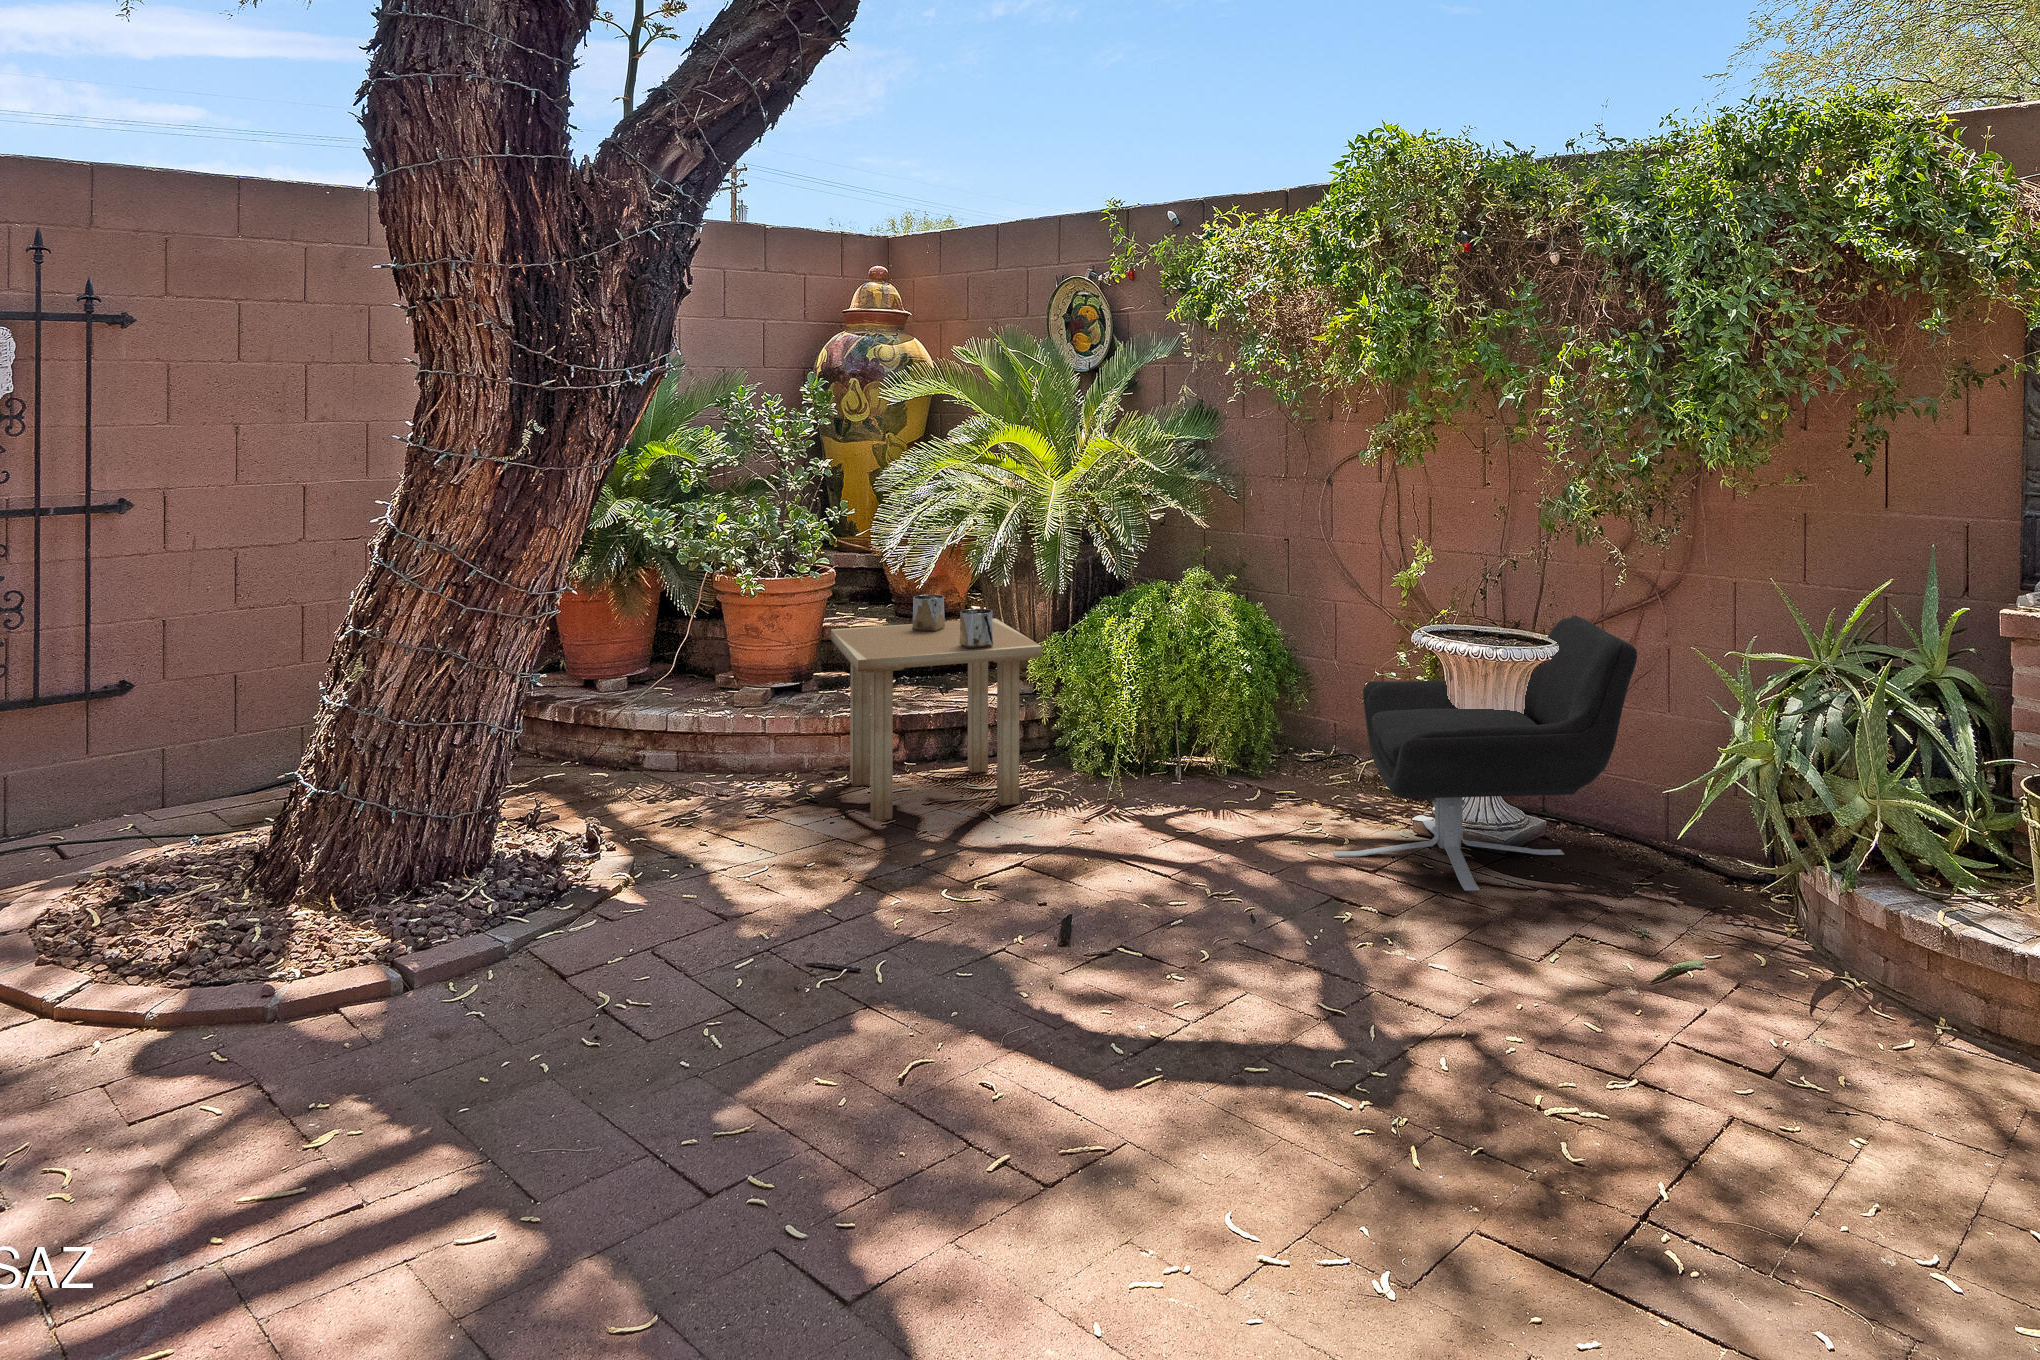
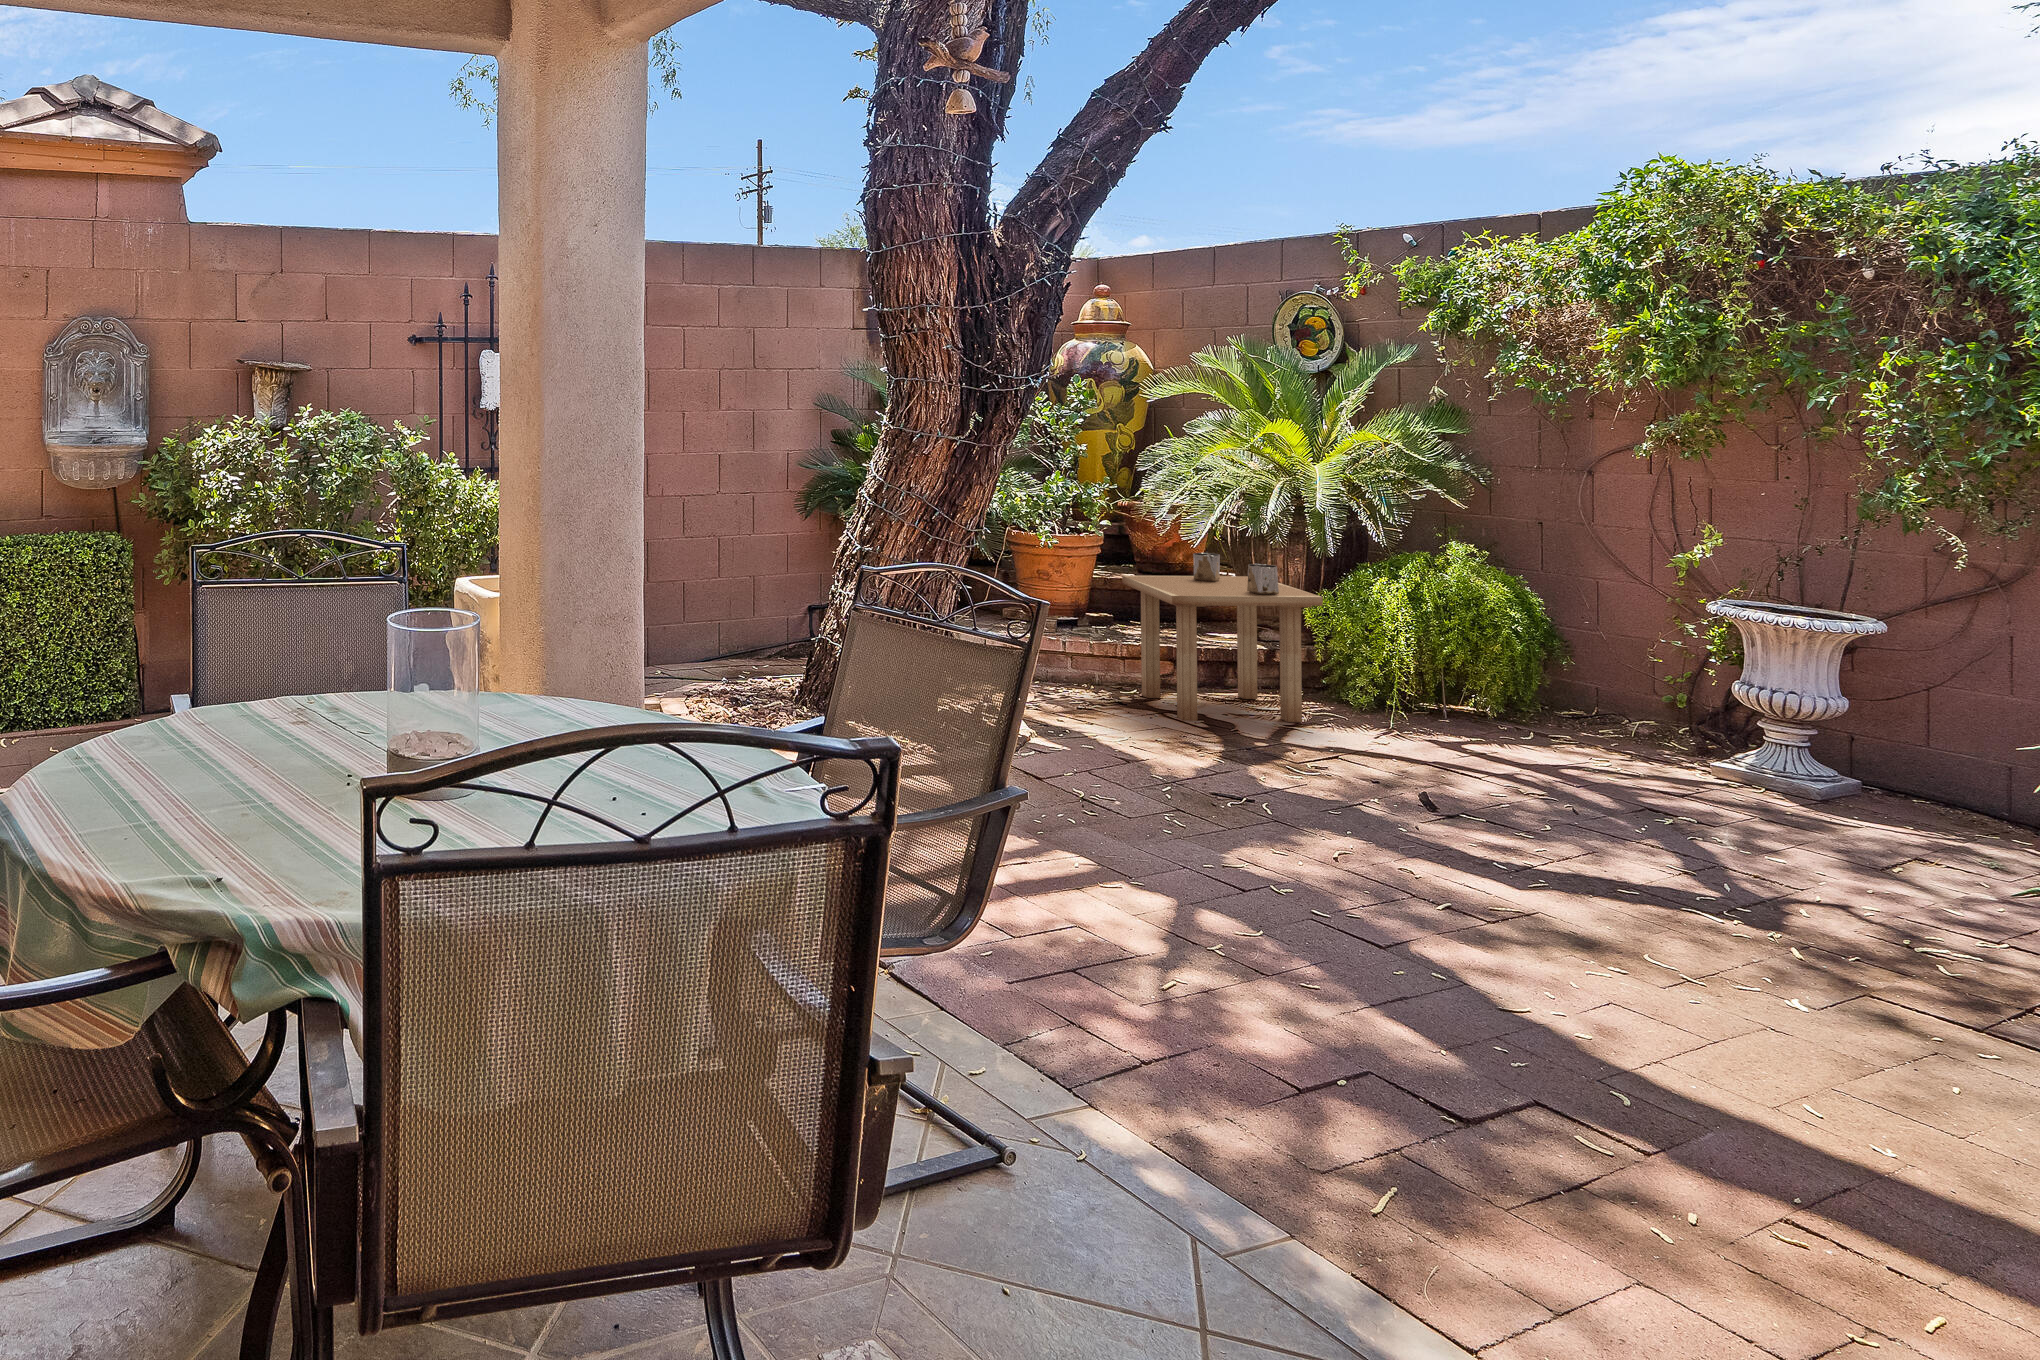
lounge chair: present [1334,615,1637,891] -> none [1630,599,1979,823]

